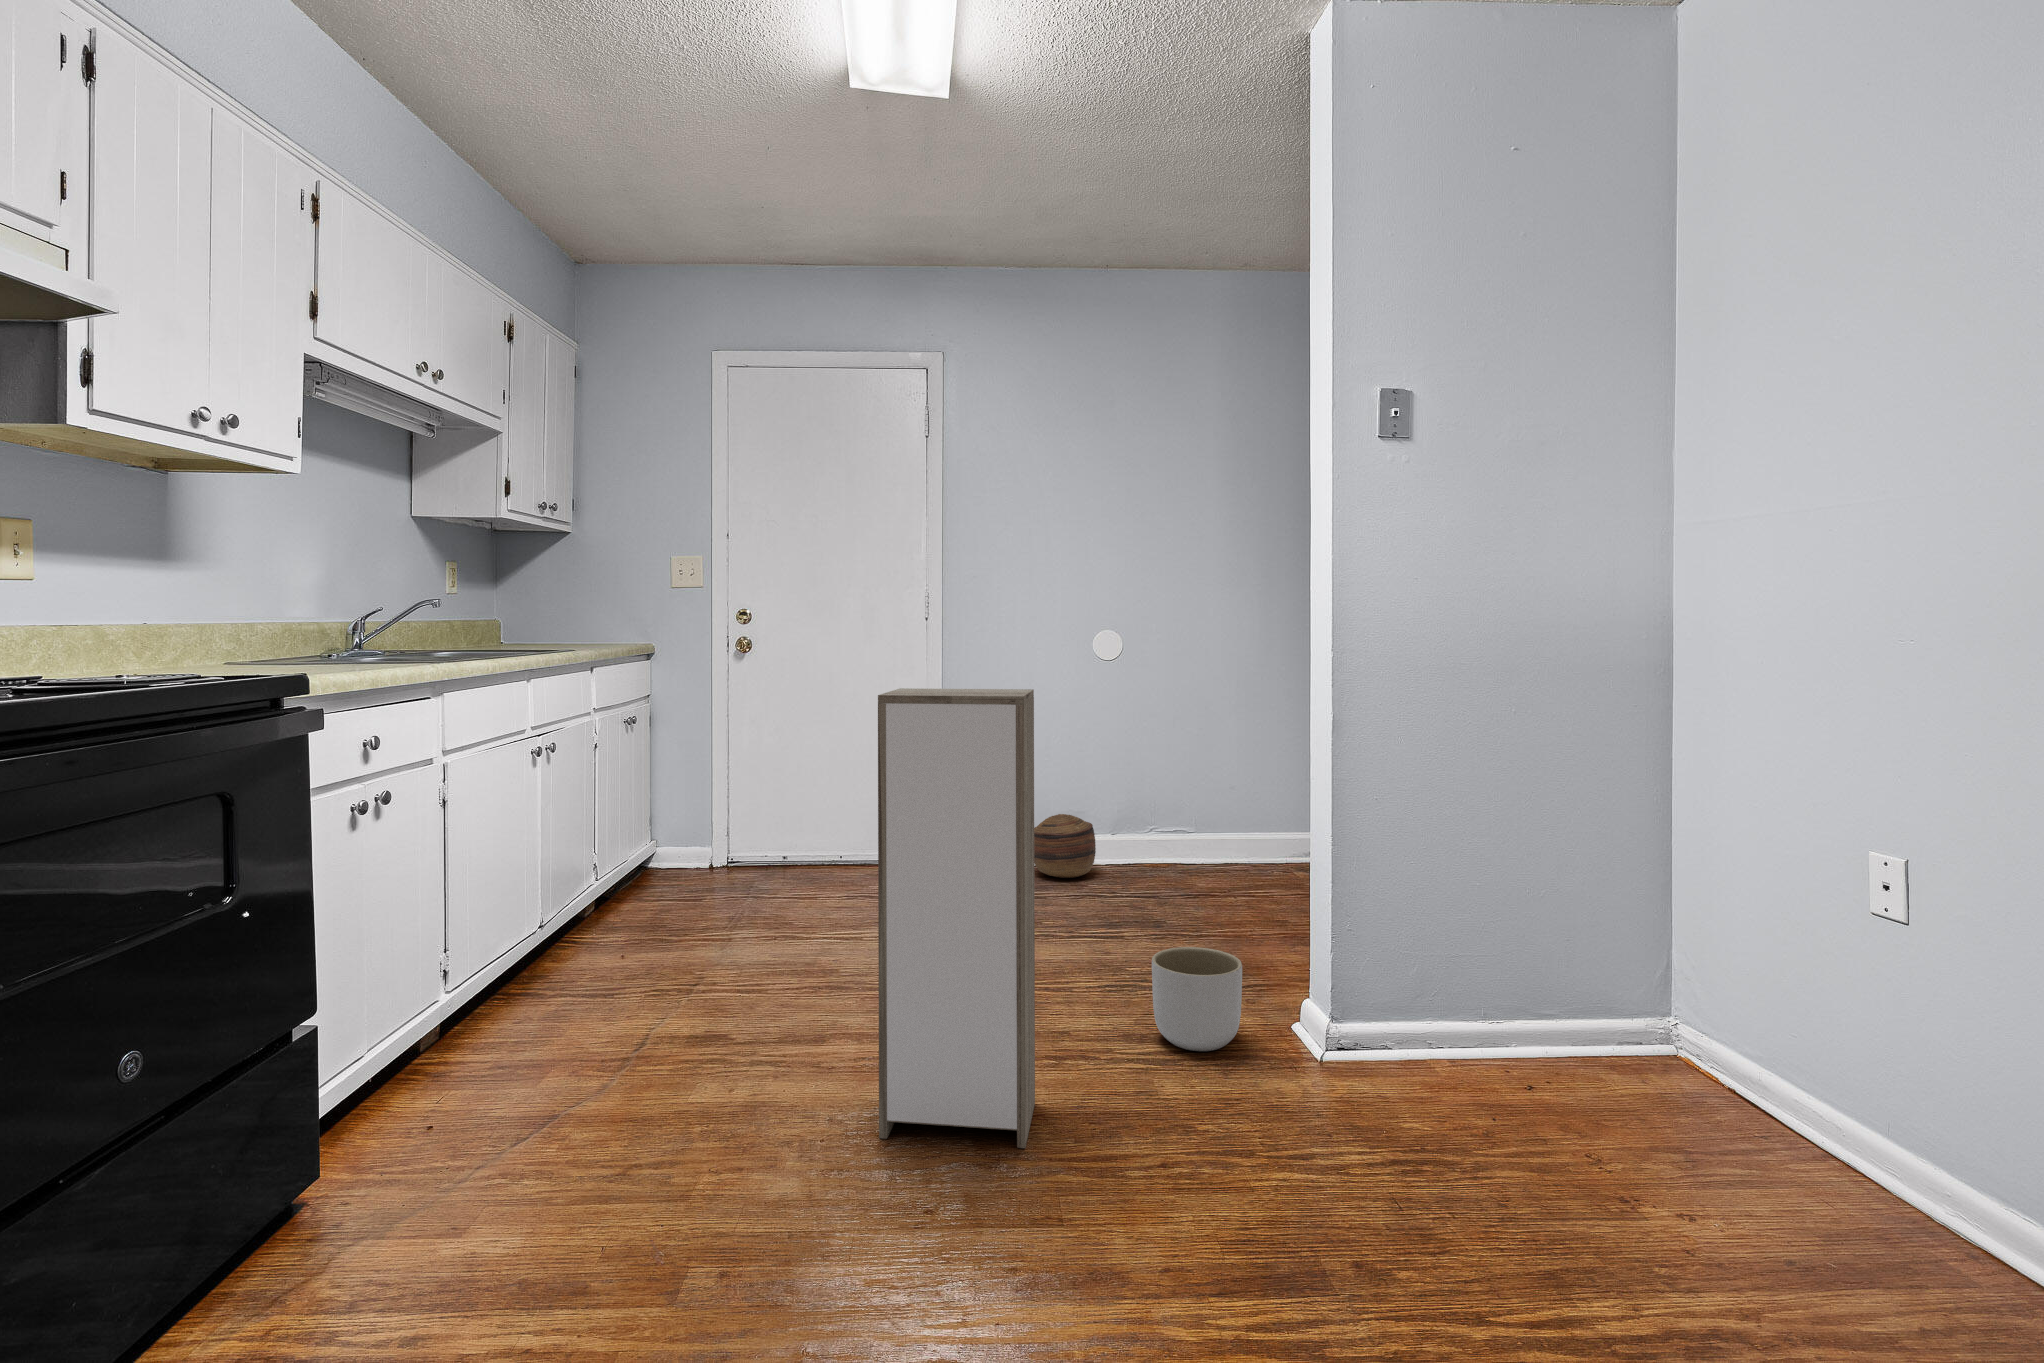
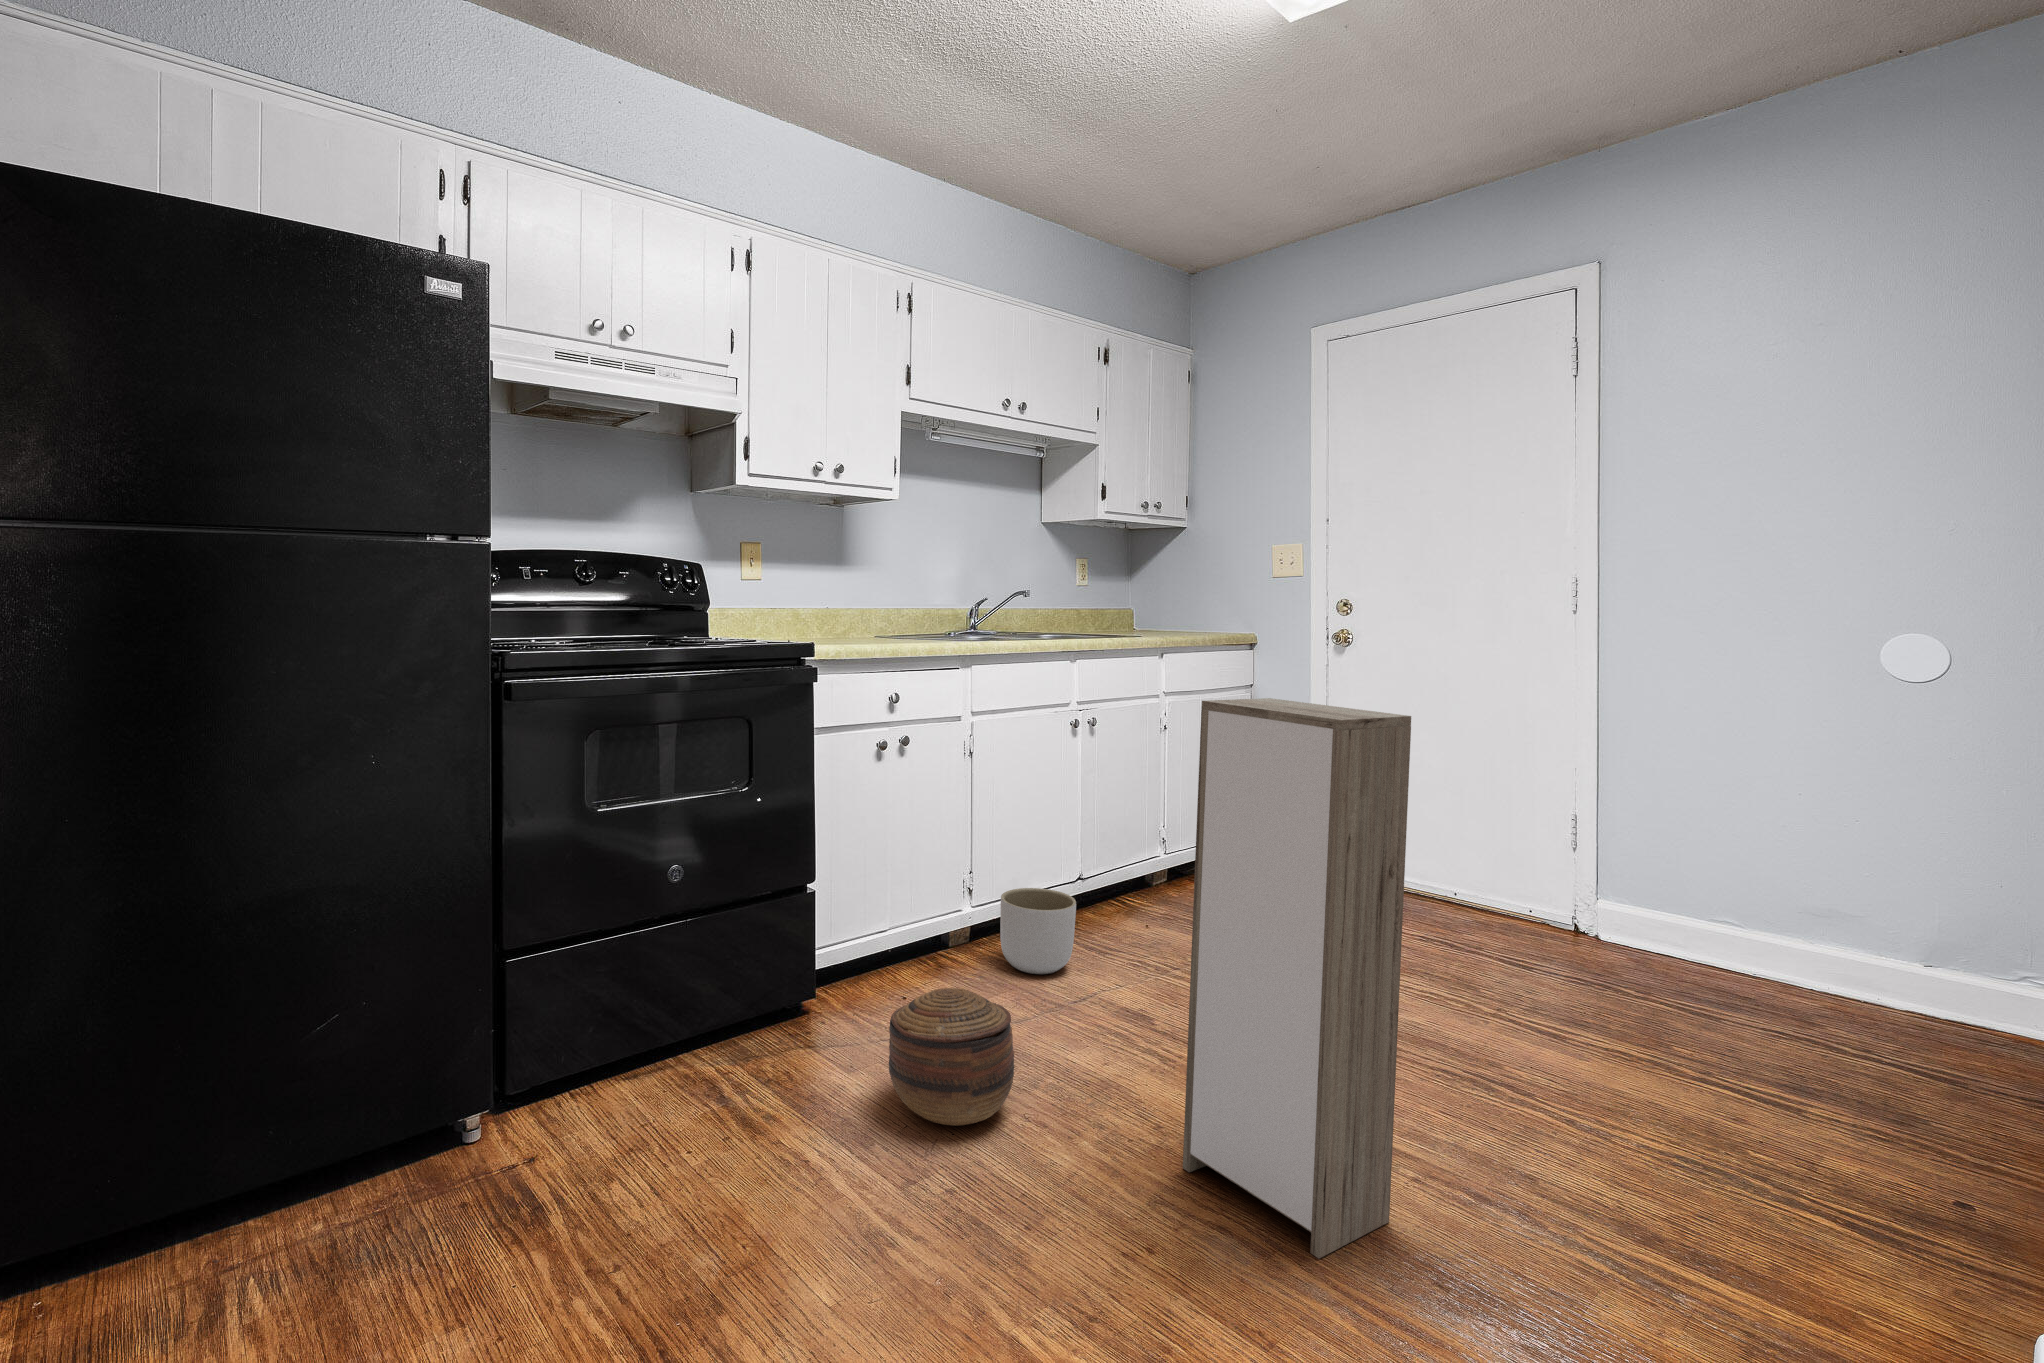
basket: present [1034,814,1096,878] -> present [889,988,1014,1126]
planter: present [1152,947,1242,1051] -> present [1000,888,1076,974]

